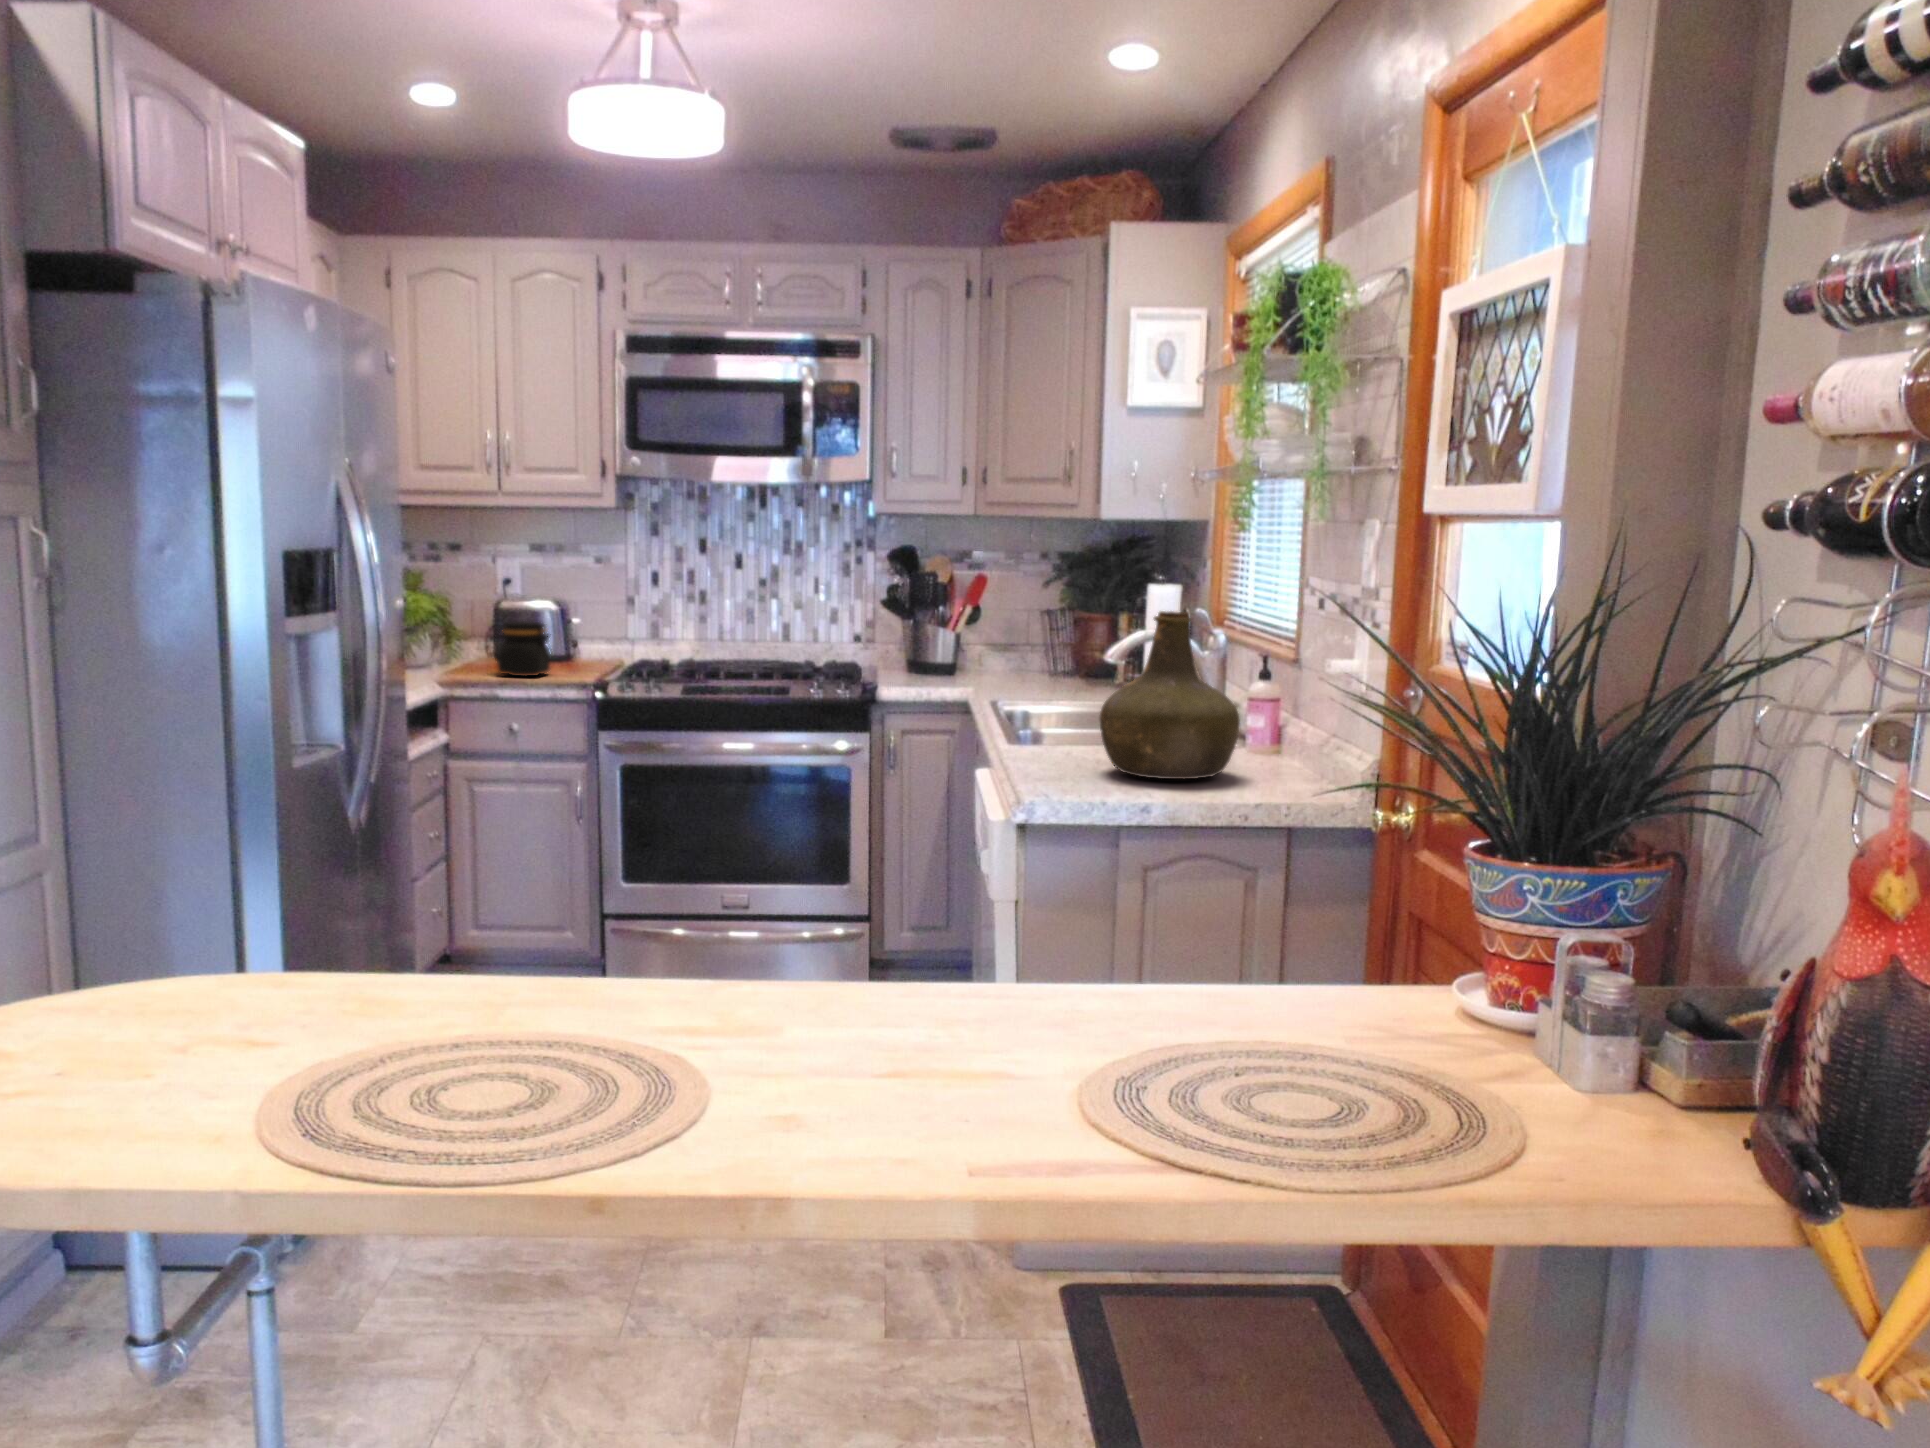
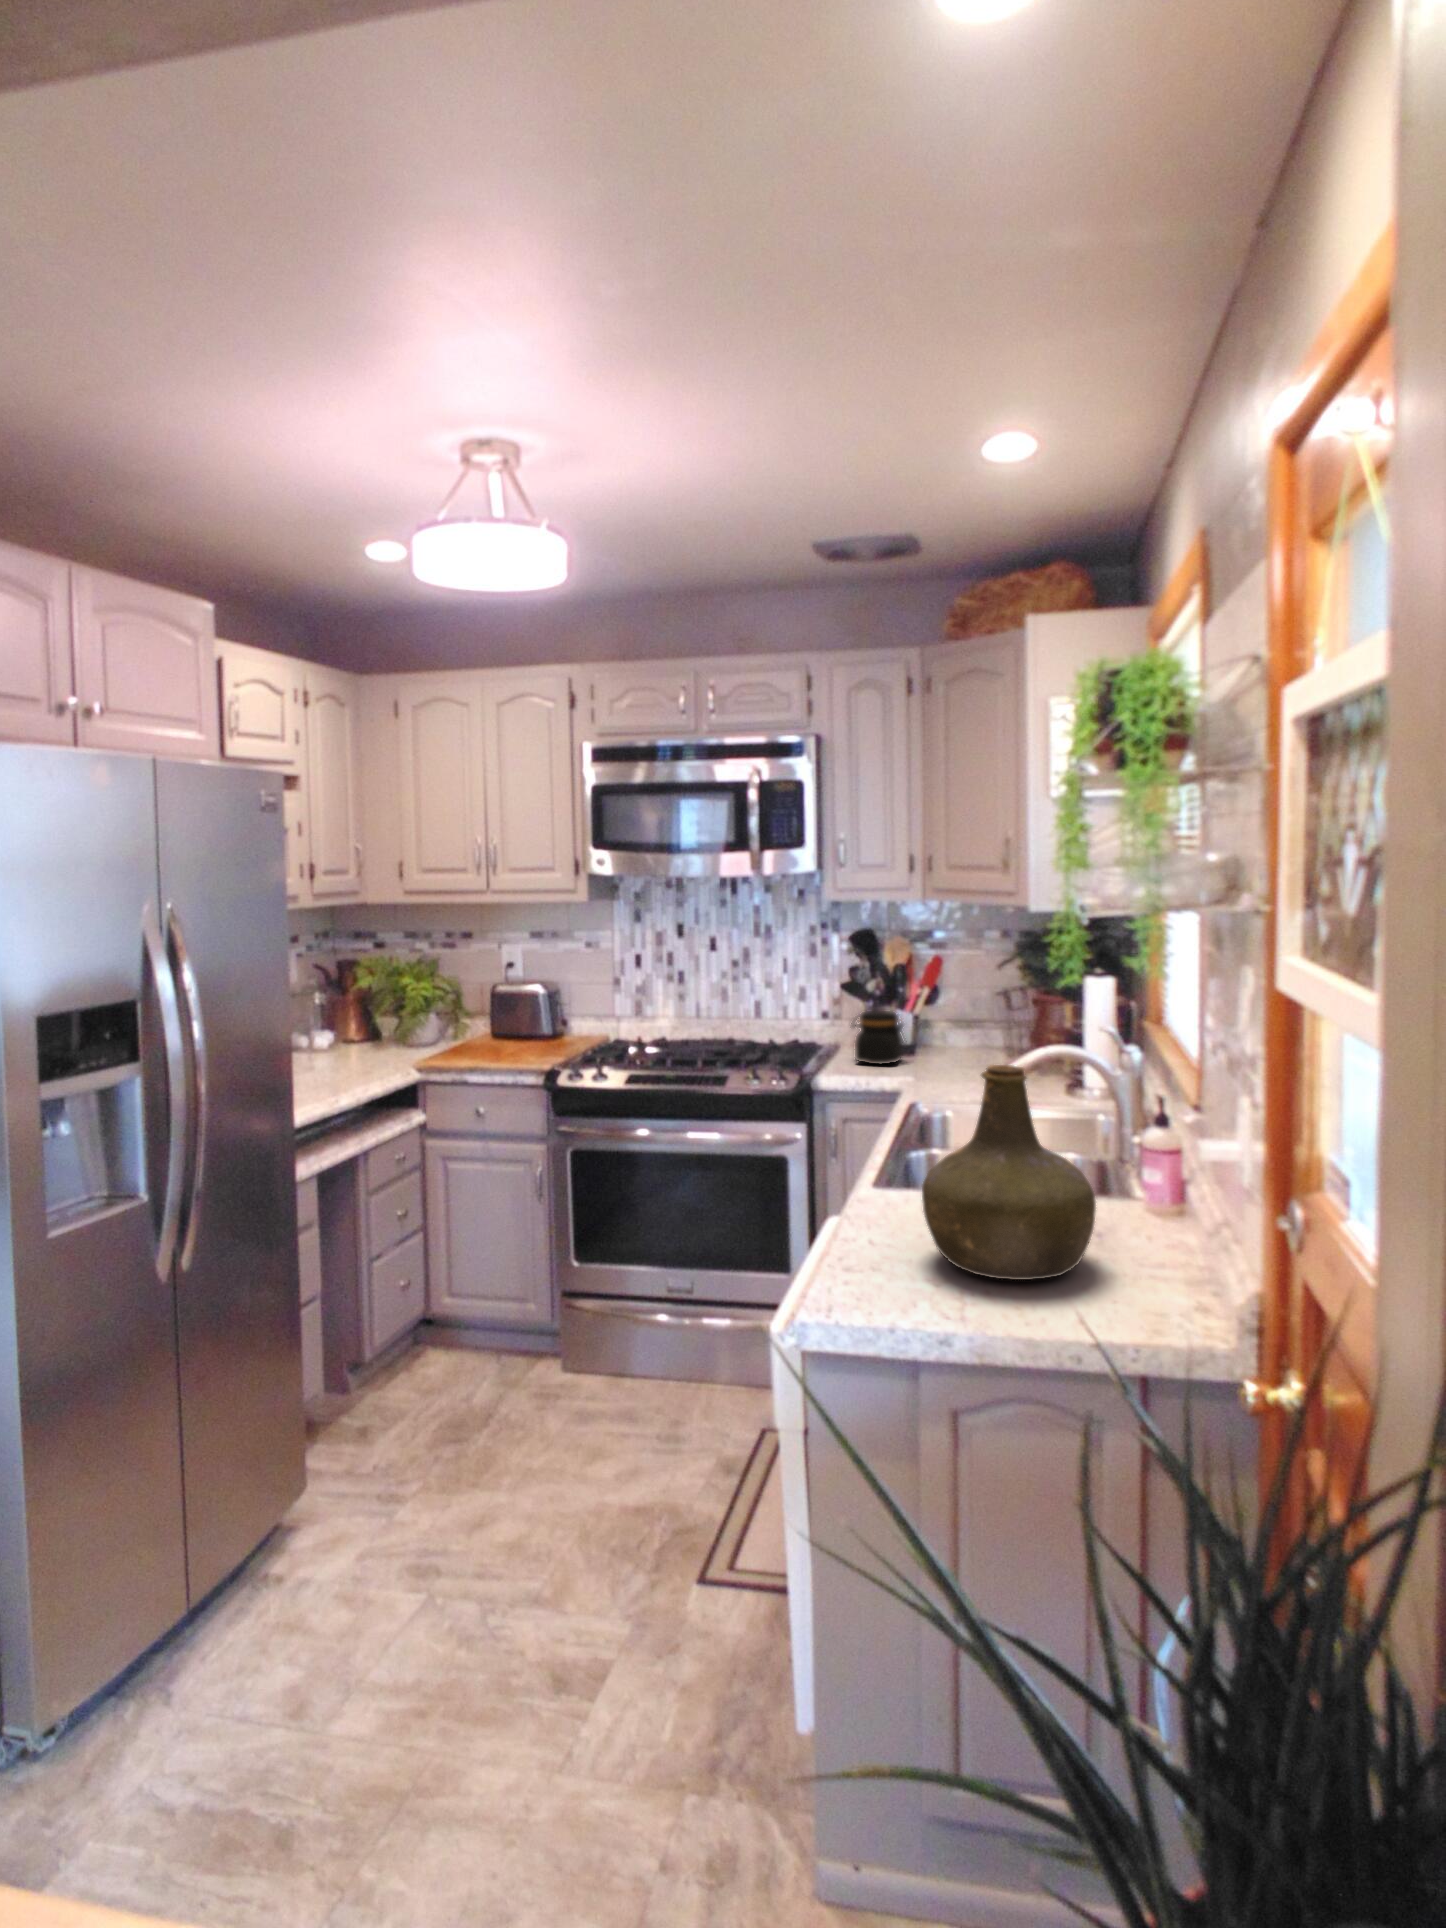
jar: present [494,621,551,676] -> present [851,1011,904,1064]

